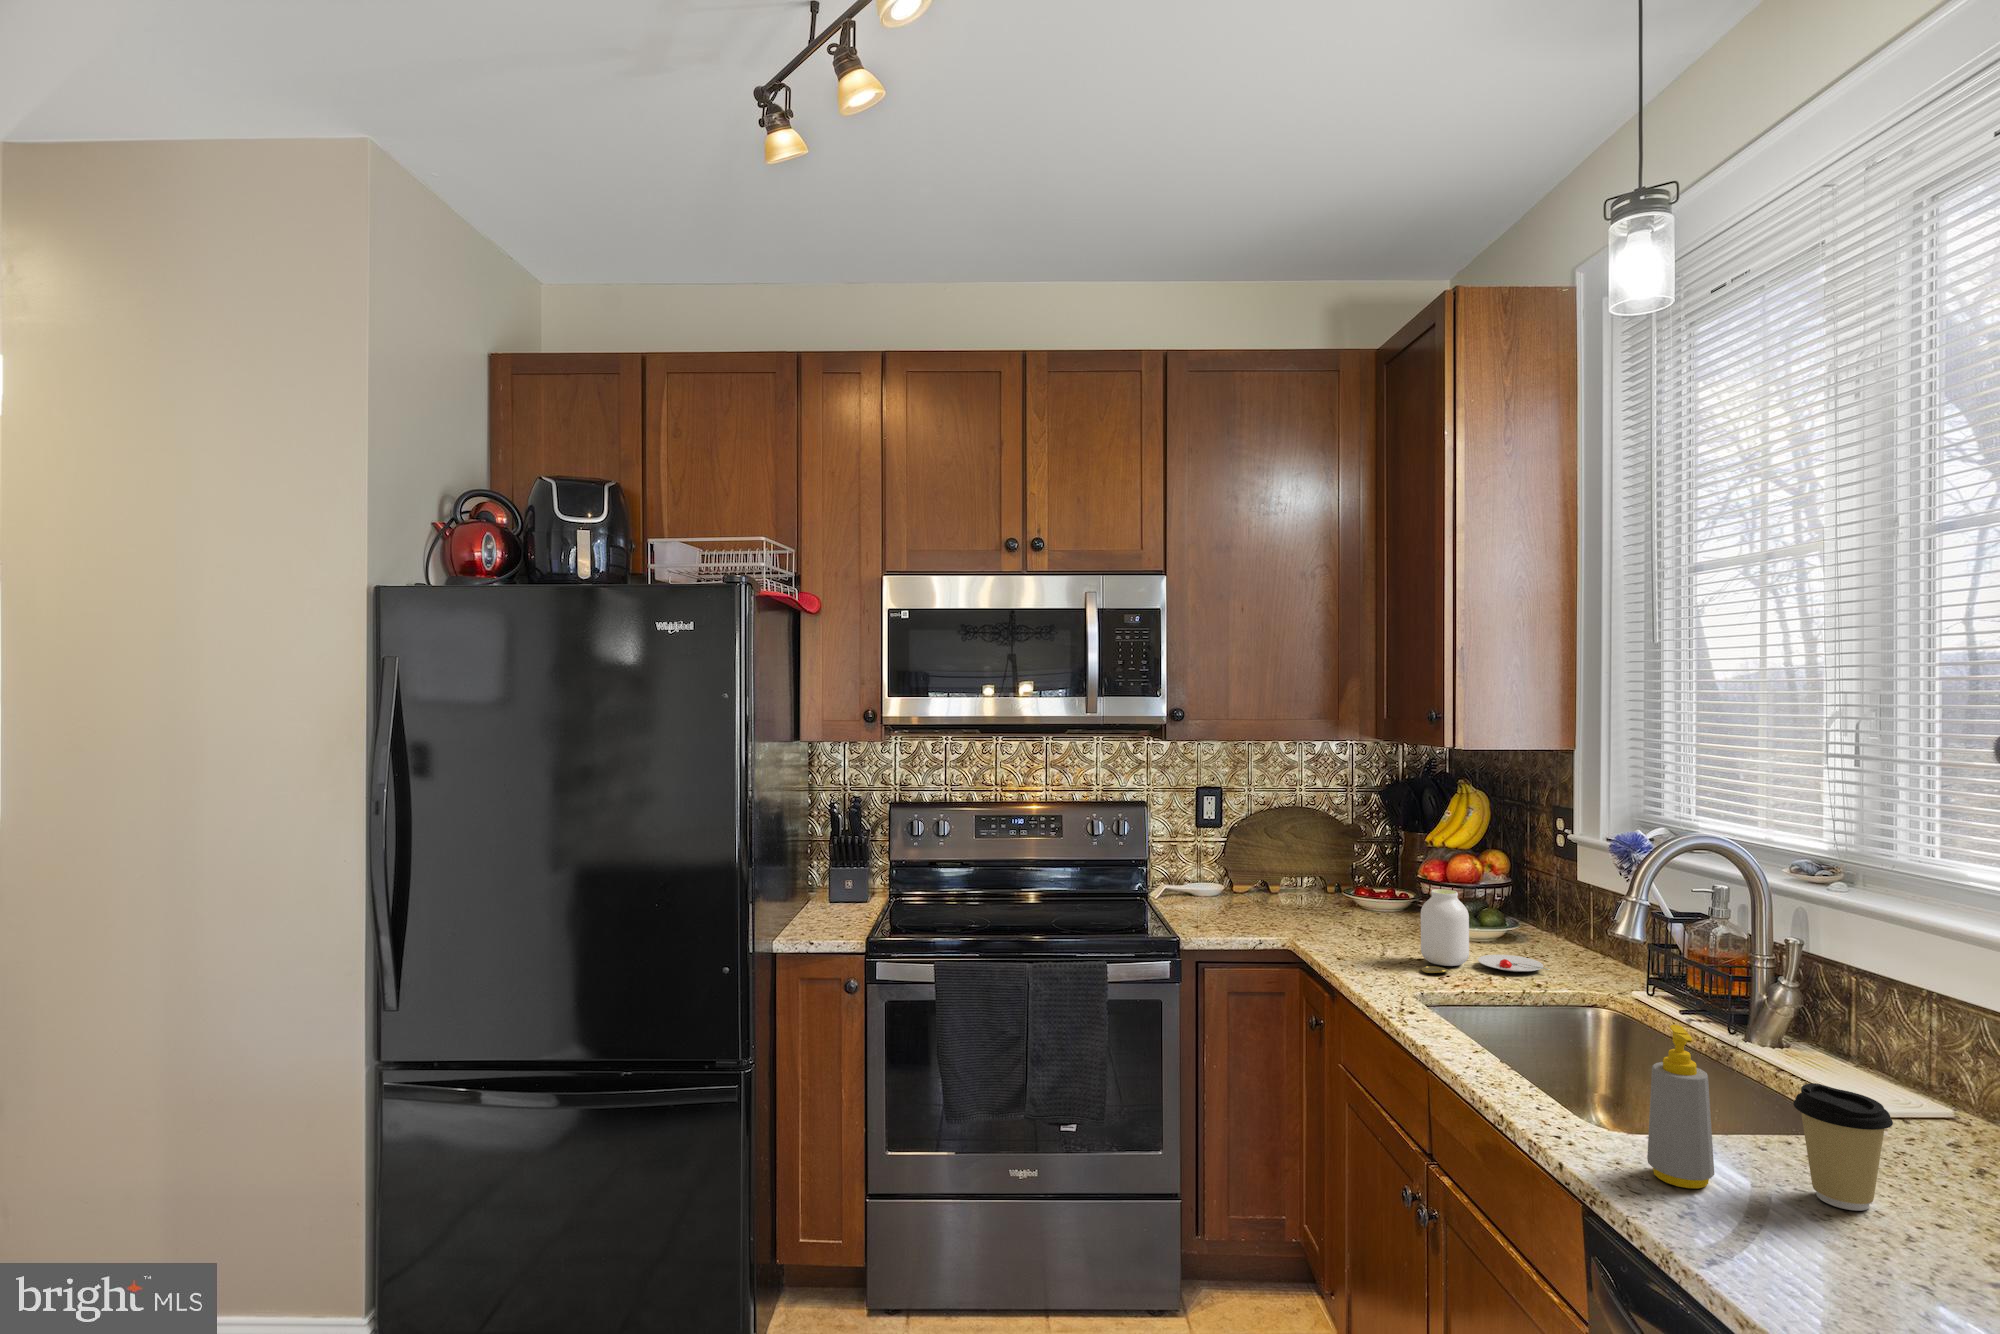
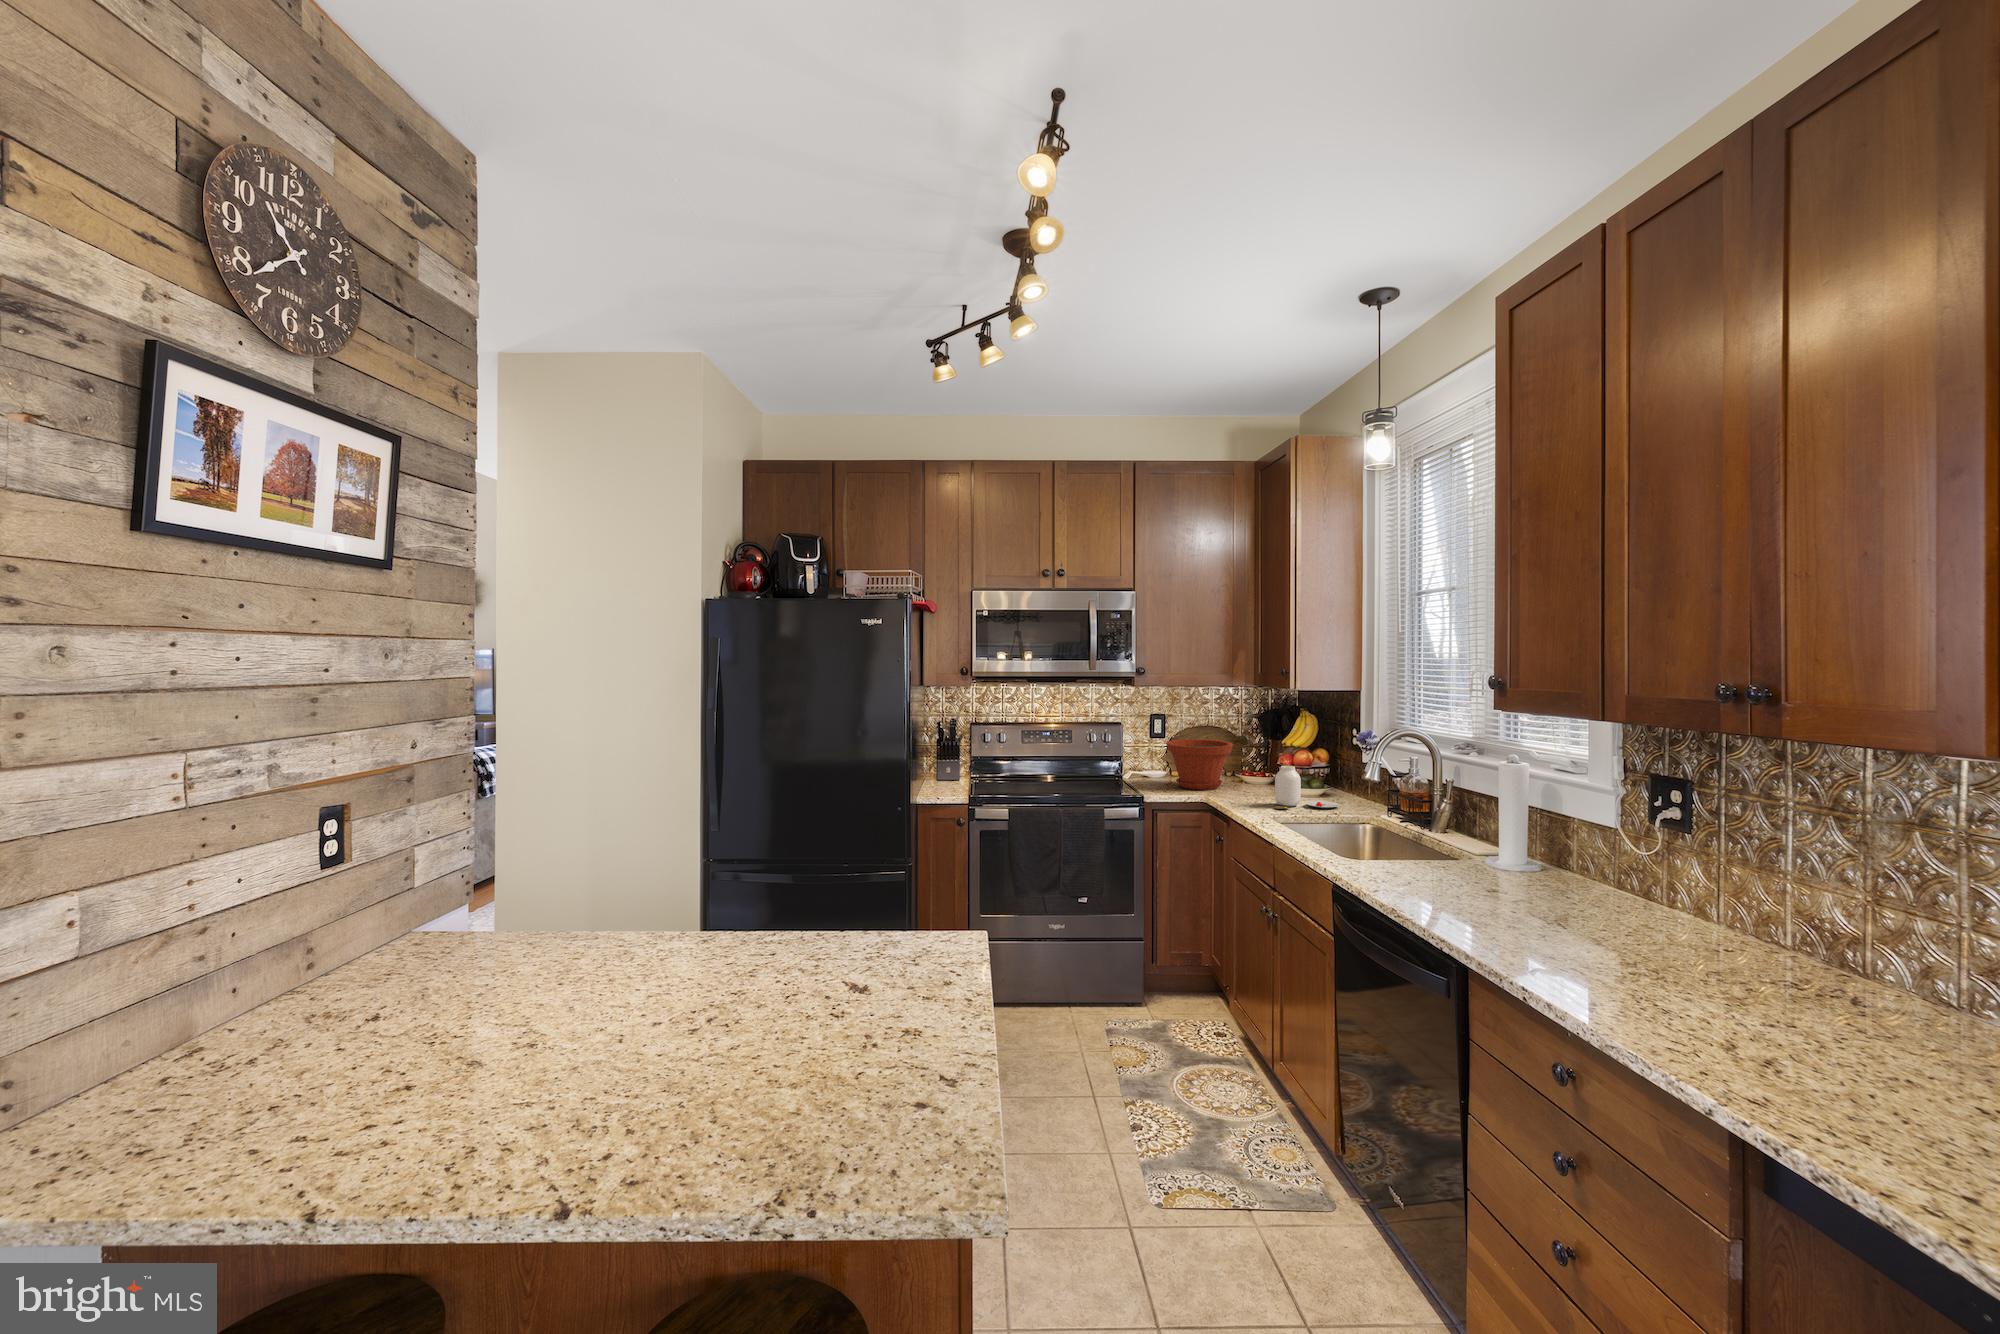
plant pot: none [1222,831,1340,923] -> present [1166,739,1233,790]
soap bottle: present [1647,1025,1714,1189] -> none [1362,807,1389,877]
coffee cup: present [1793,1083,1893,1211] -> none [1422,831,1461,881]

